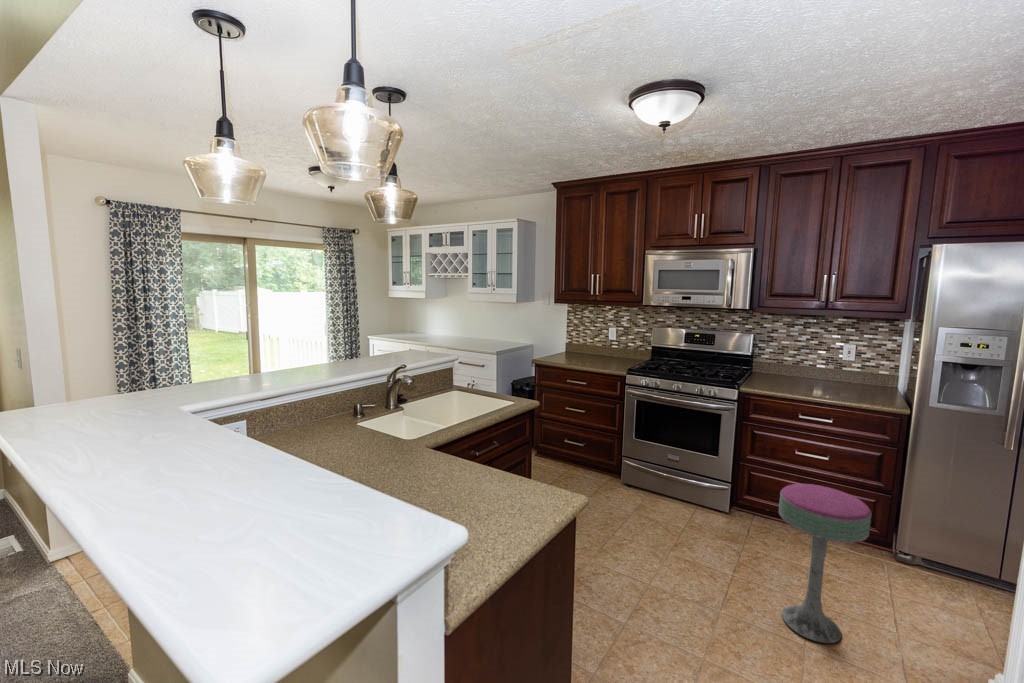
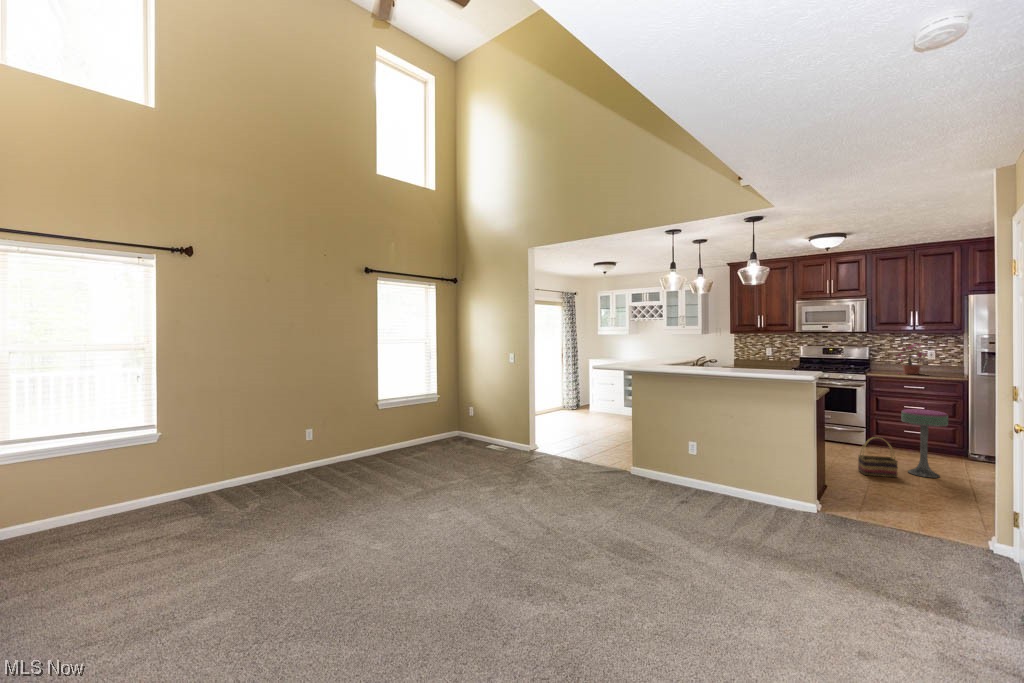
potted plant: none [789,333,843,392] -> present [898,343,927,374]
basket: none [686,553,760,647] -> present [858,437,898,477]

